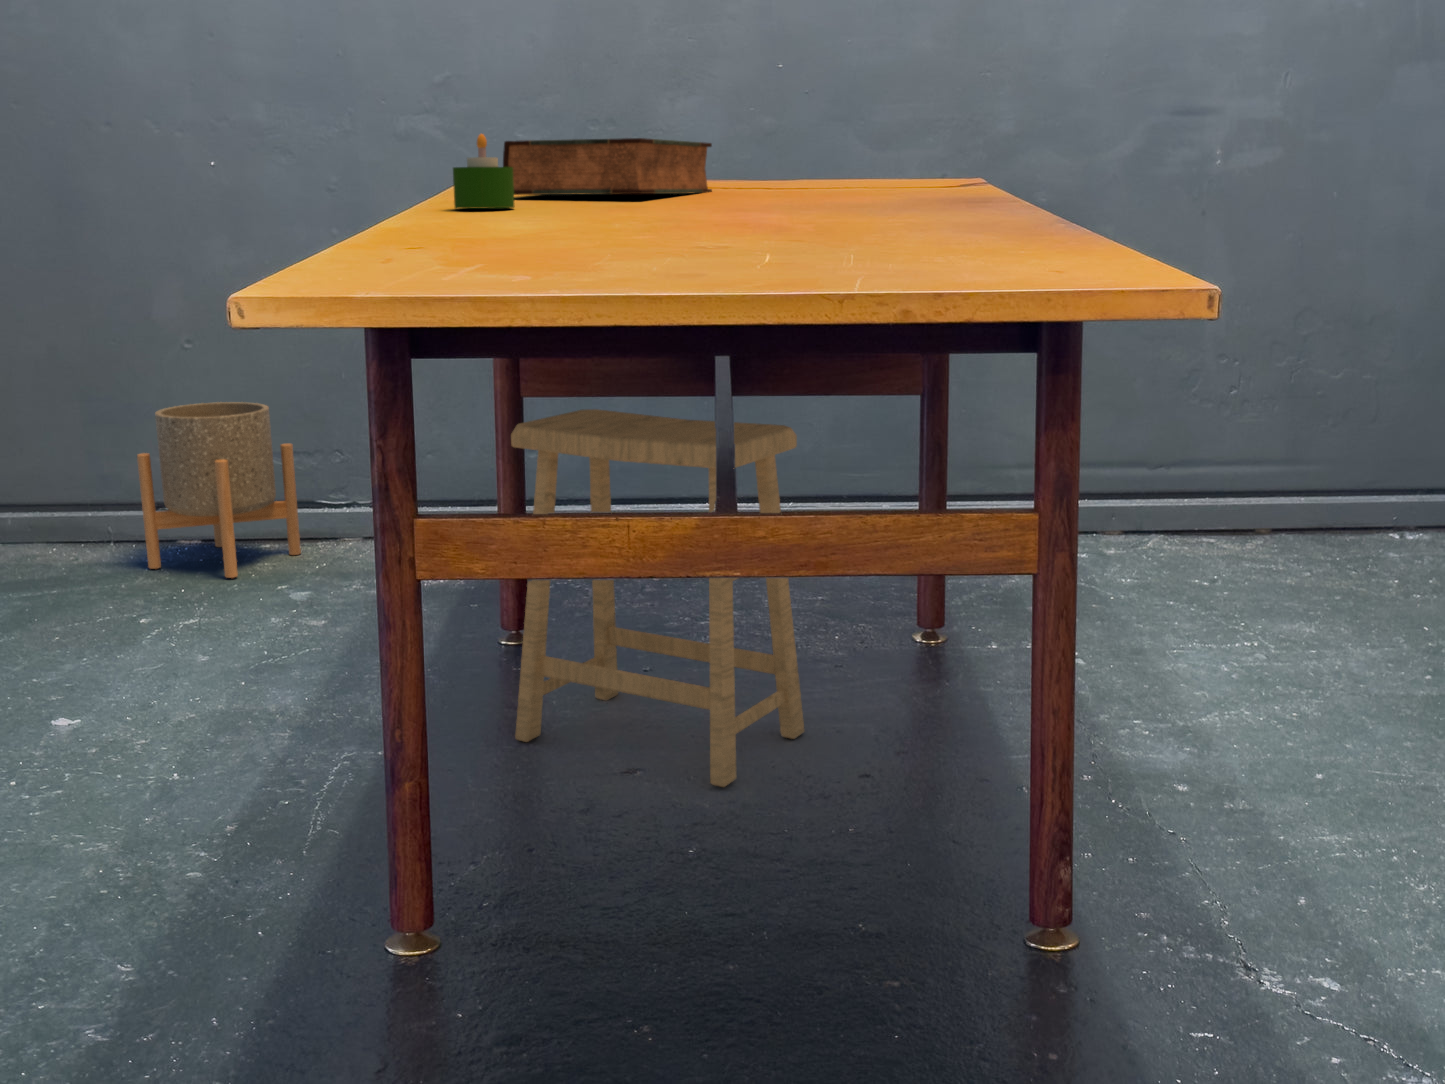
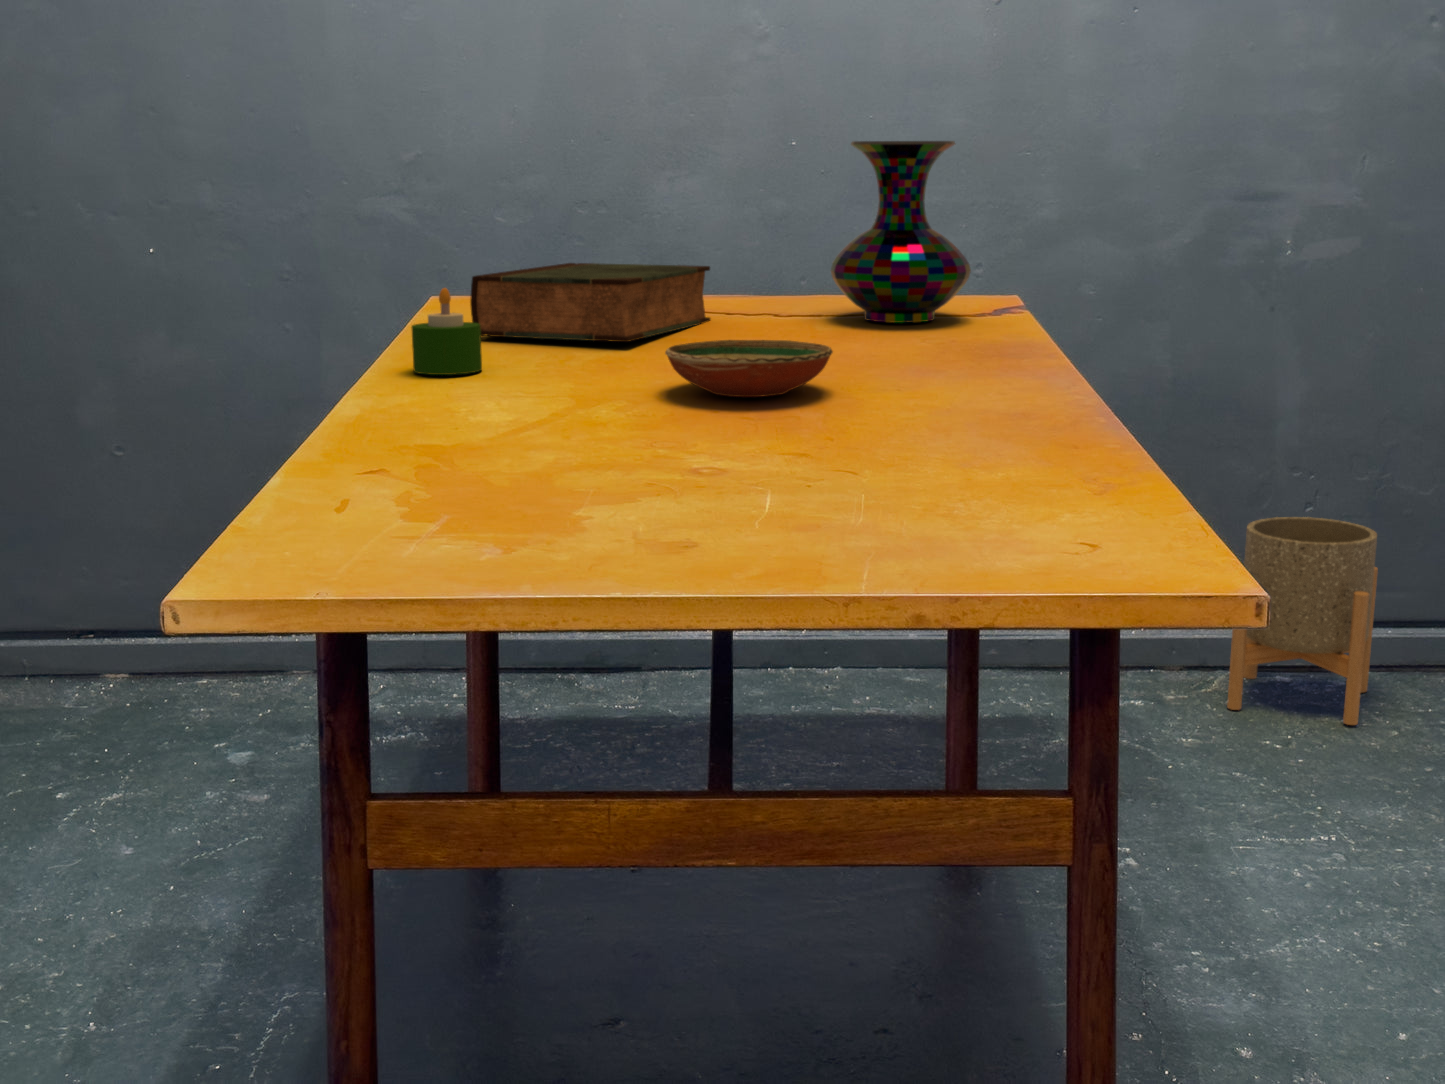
vase: none [817,25,940,190] -> present [831,141,971,323]
decorative bowl: none [675,173,822,213] -> present [665,340,833,397]
planter: present [137,402,301,578] -> present [1227,517,1378,725]
footstool: present [511,409,804,787] -> none [477,589,813,1046]

